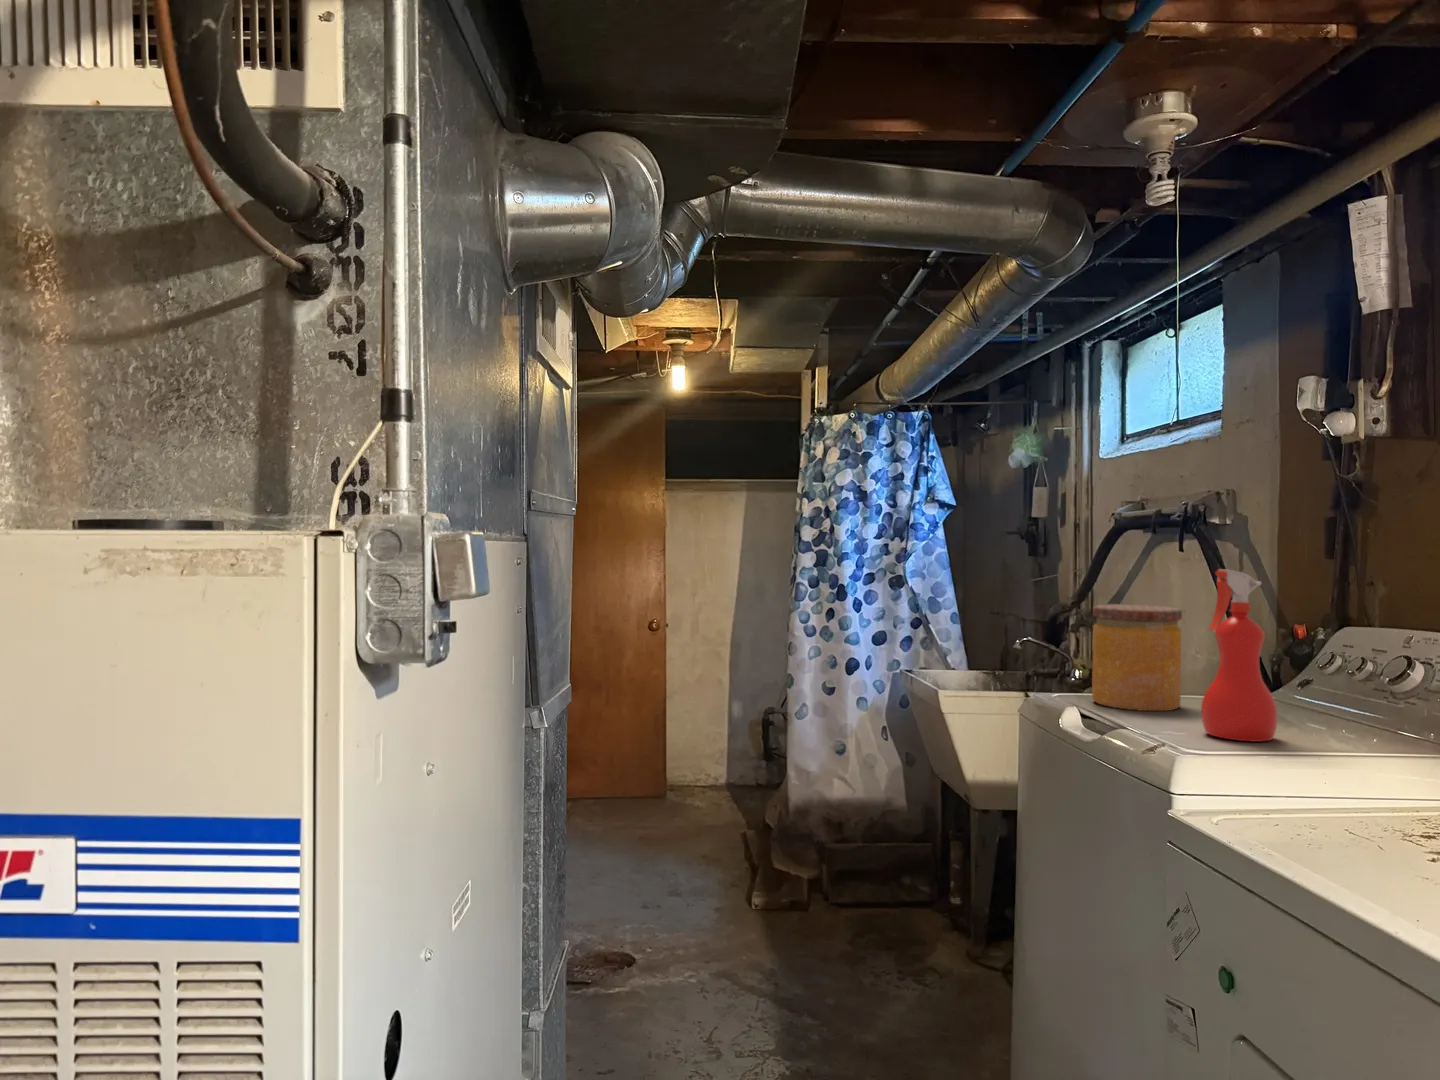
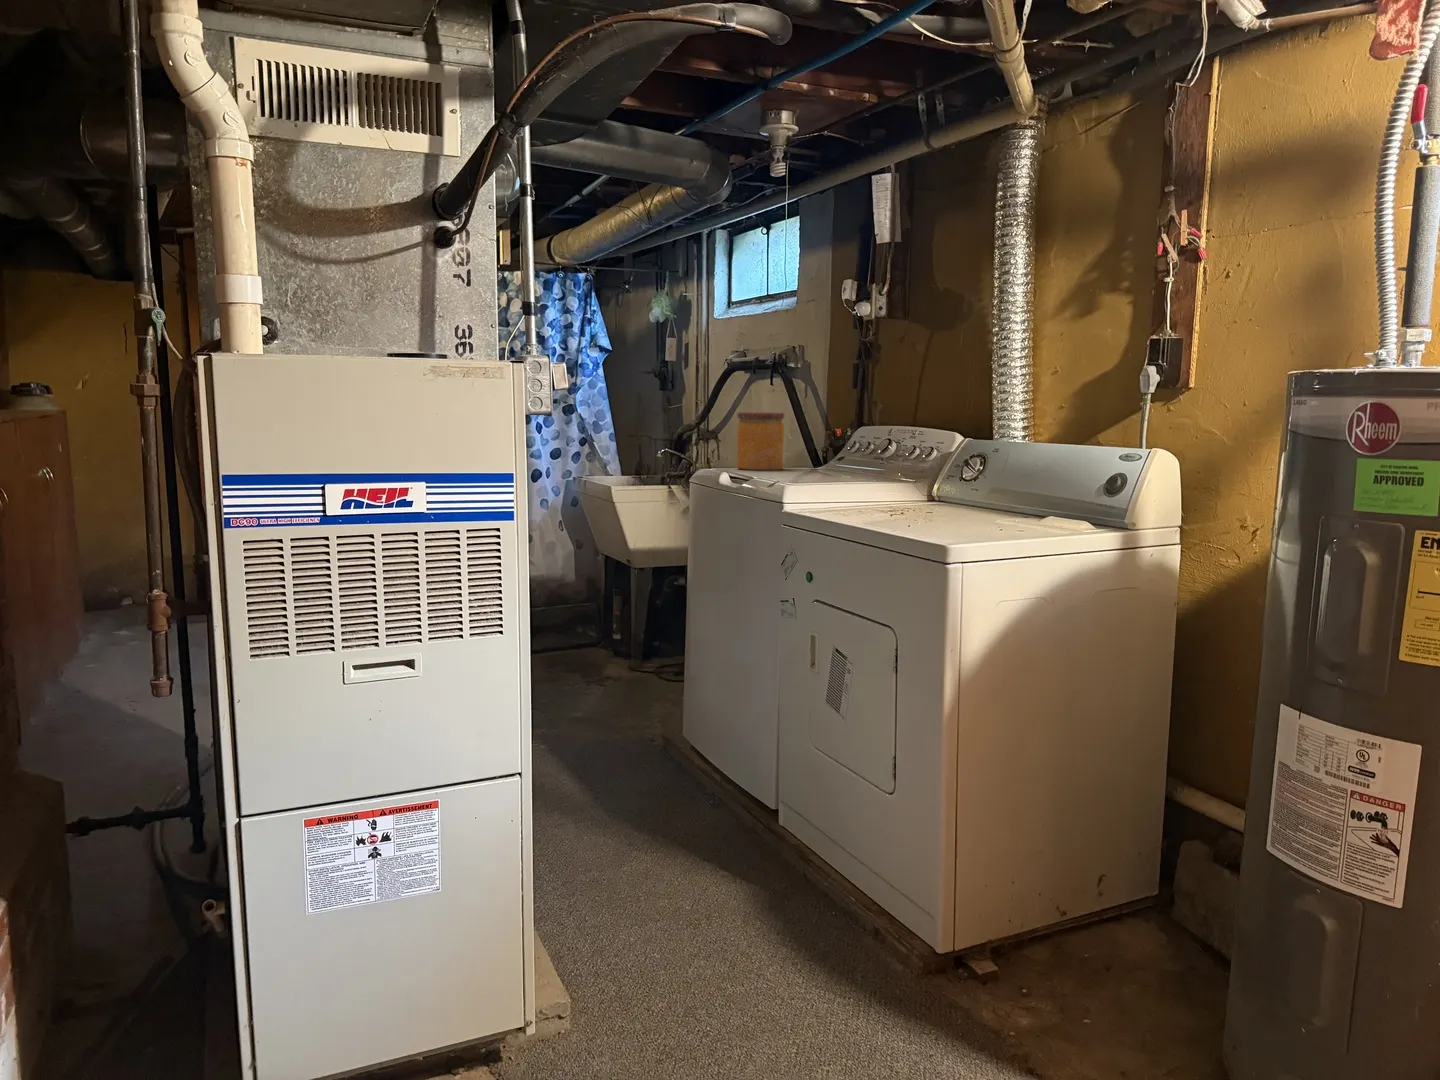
spray bottle: present [1201,569,1278,742] -> none [798,386,833,474]

